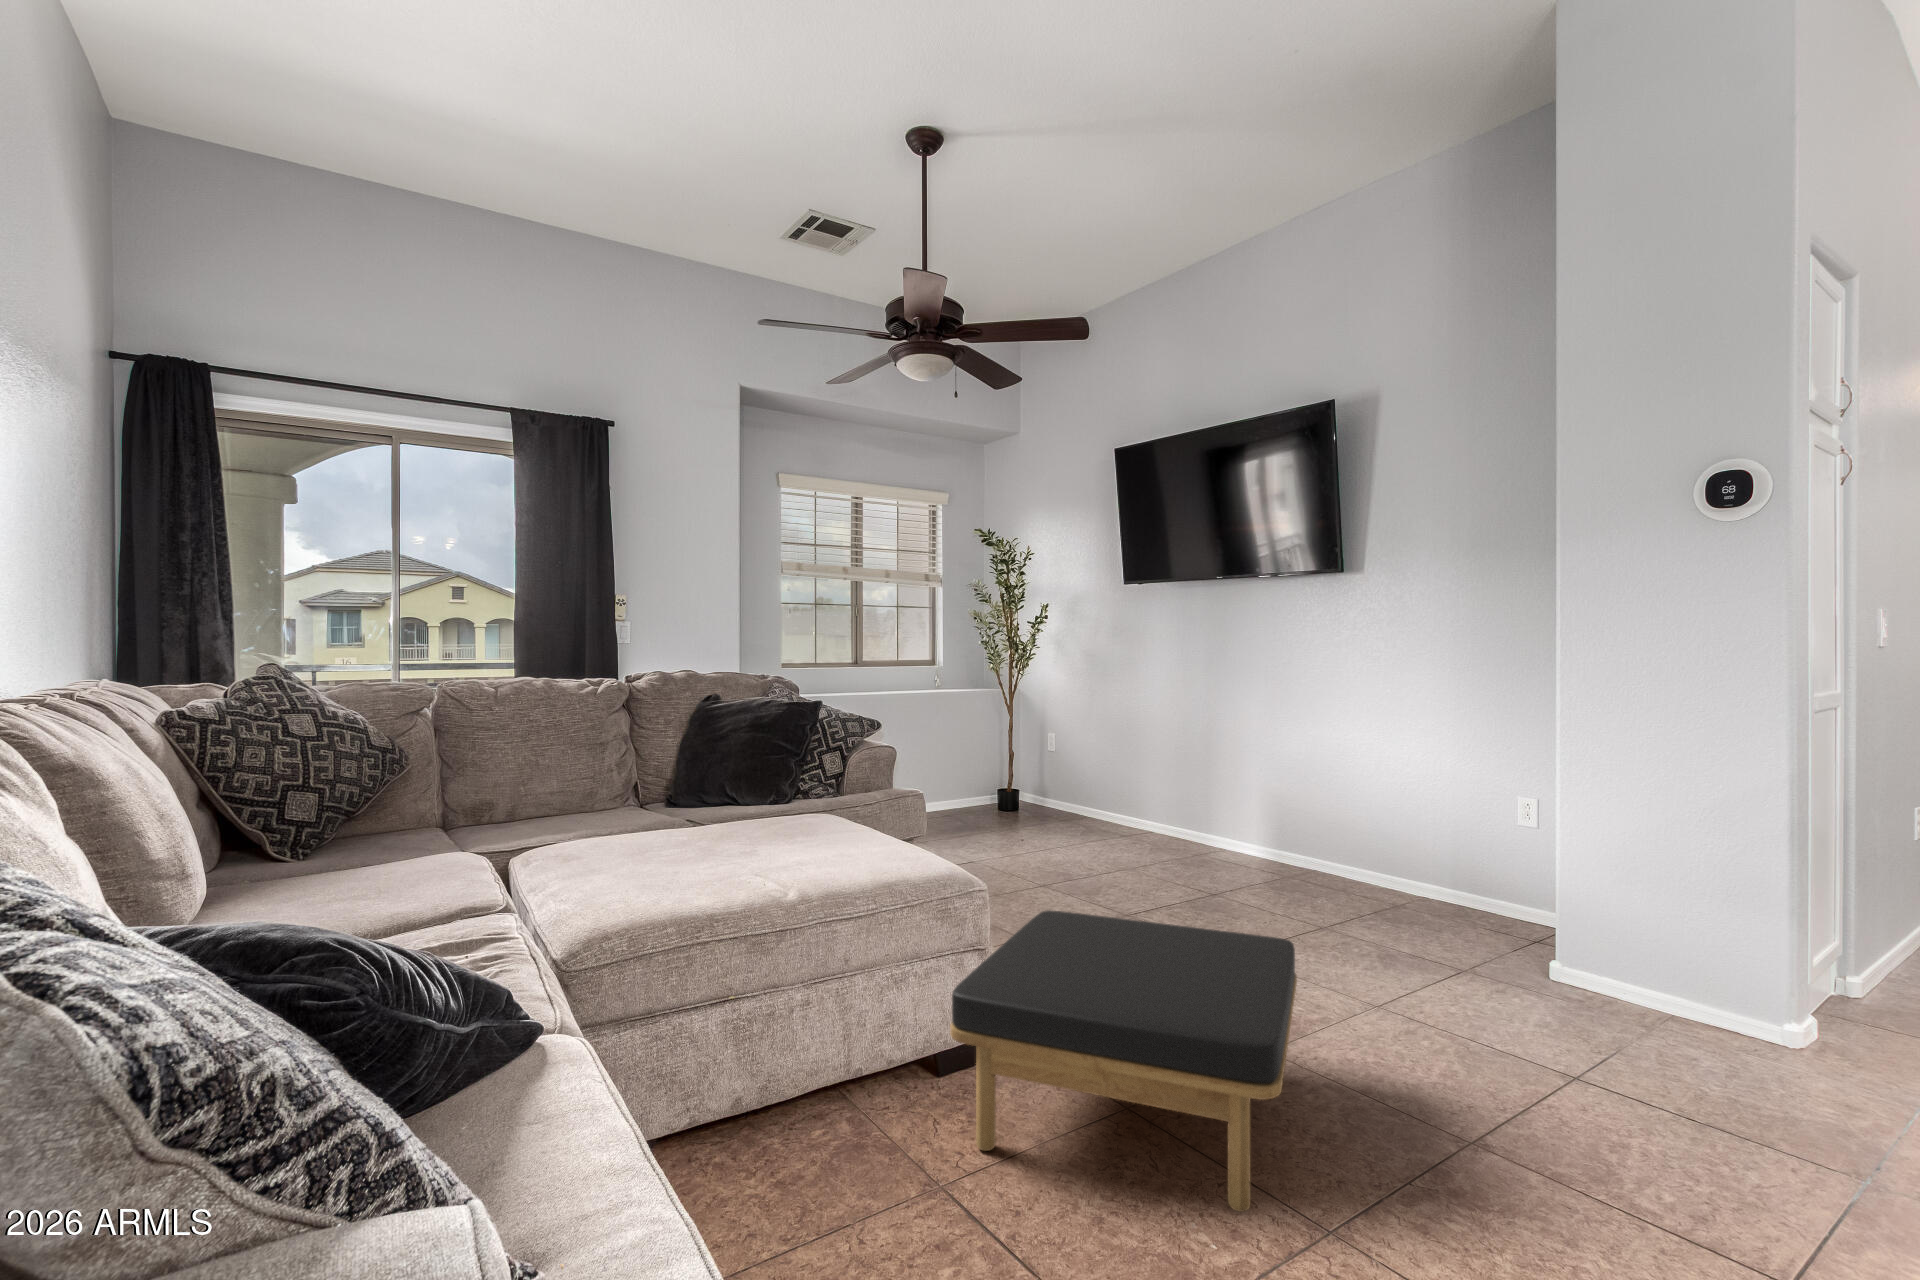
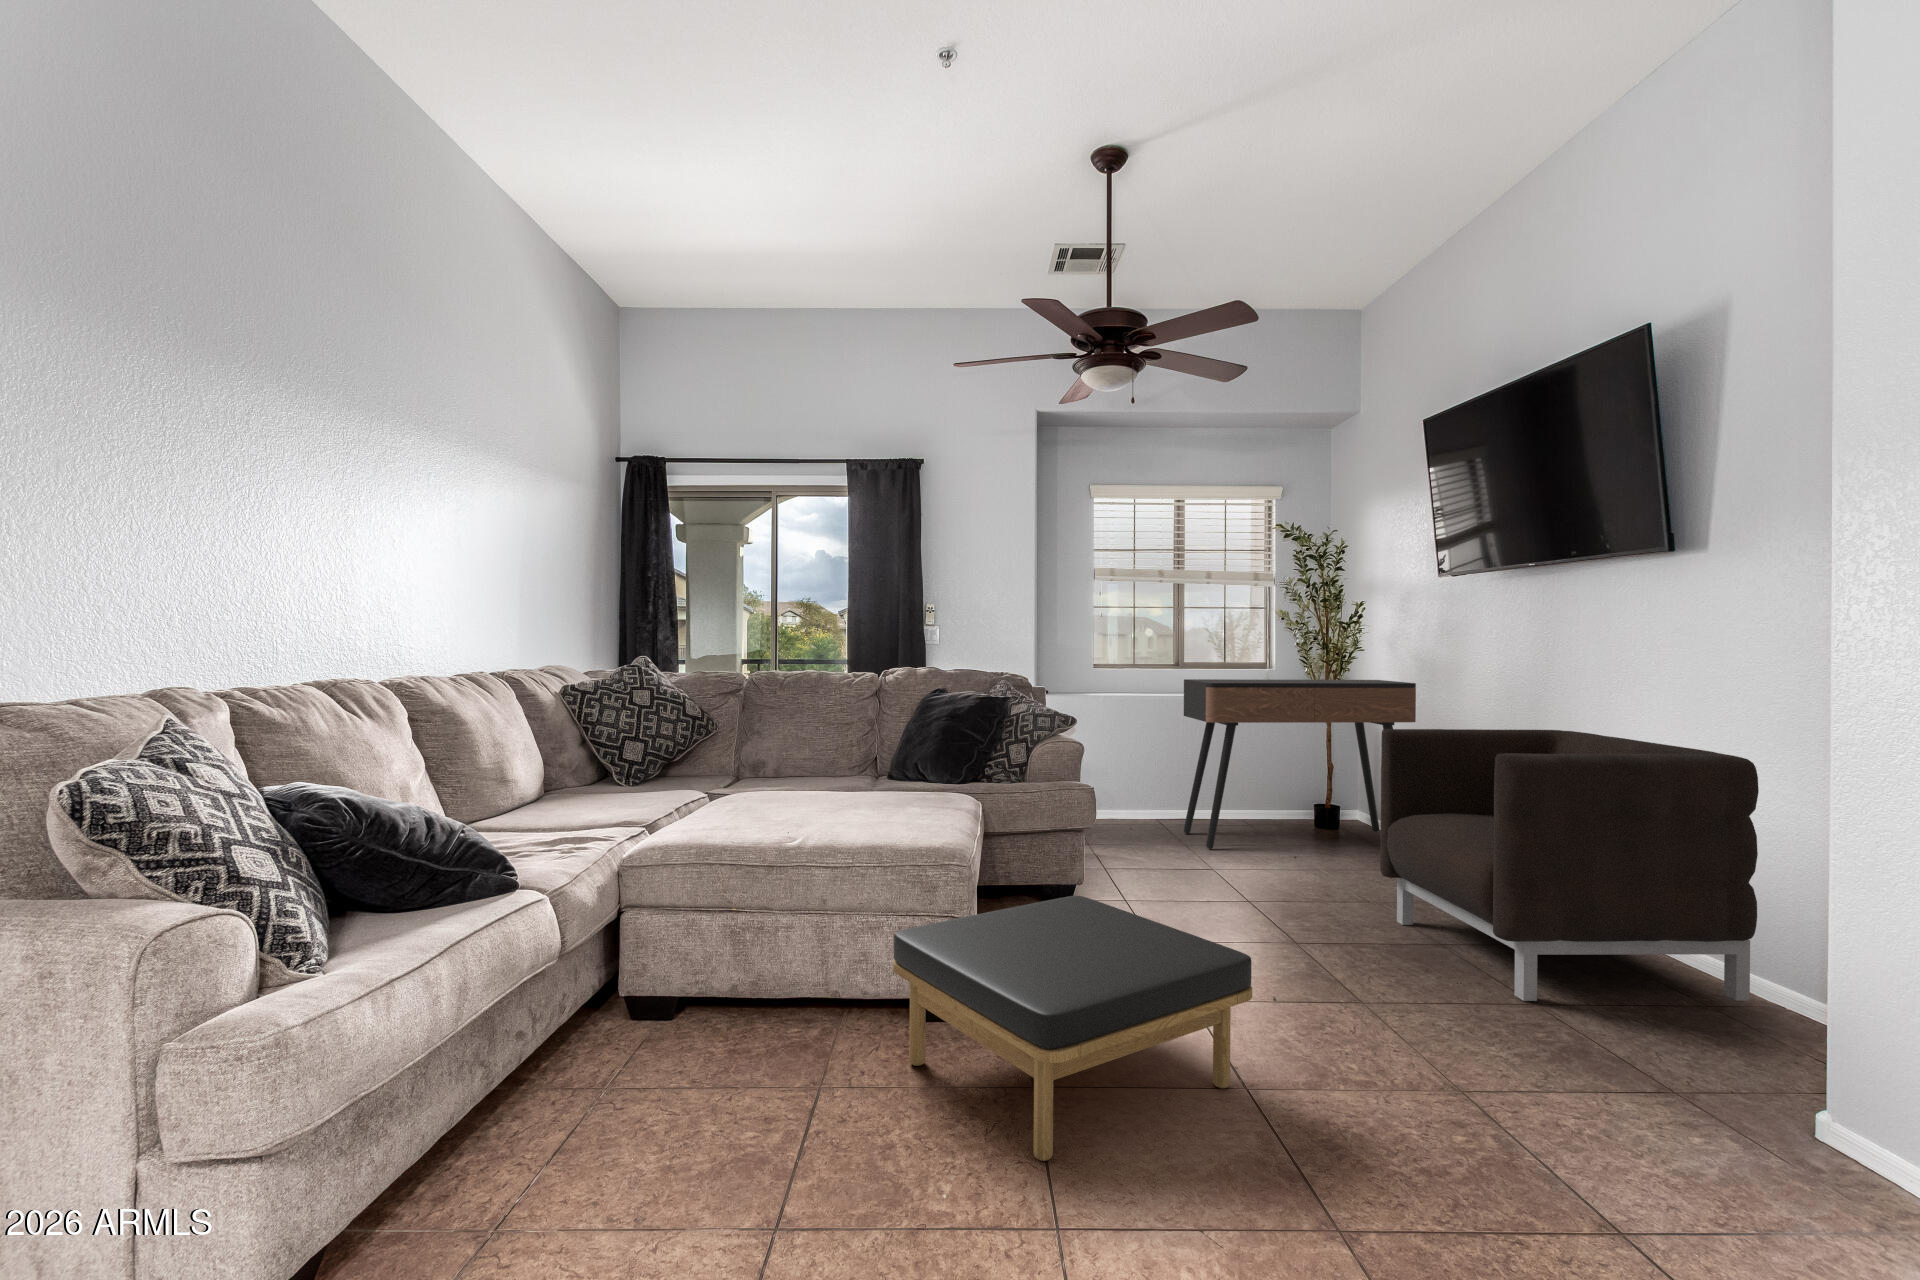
console table: none [904,673,1100,845] -> present [1183,679,1416,849]
armchair: none [1160,708,1447,937] -> present [1380,729,1759,1001]

